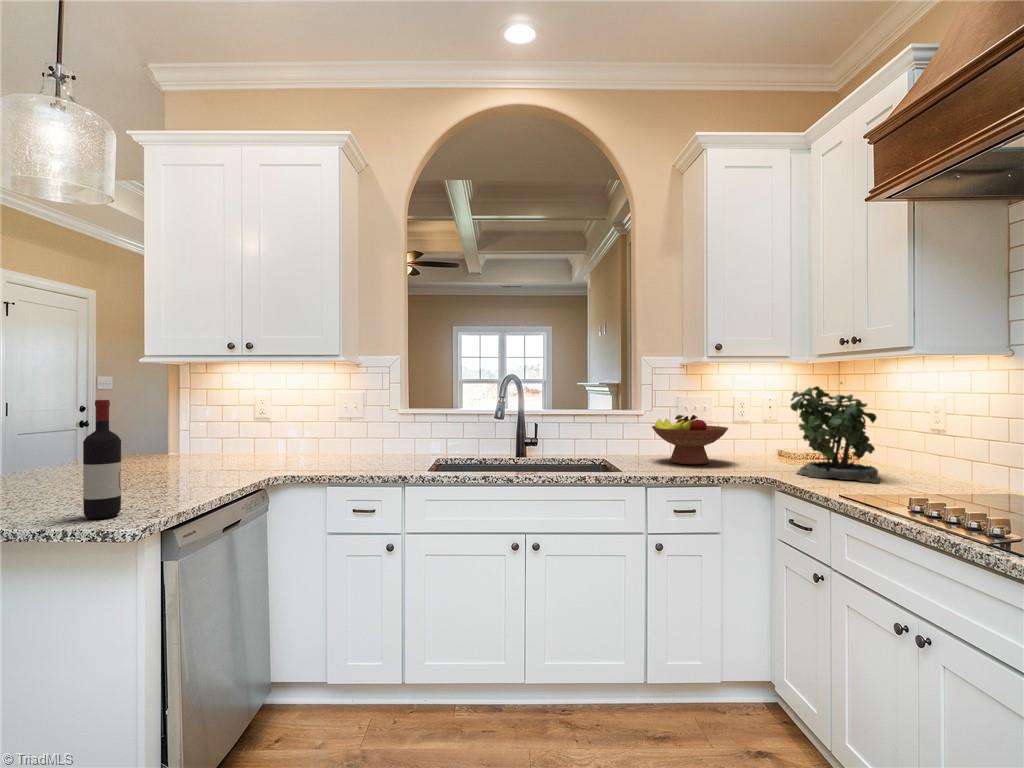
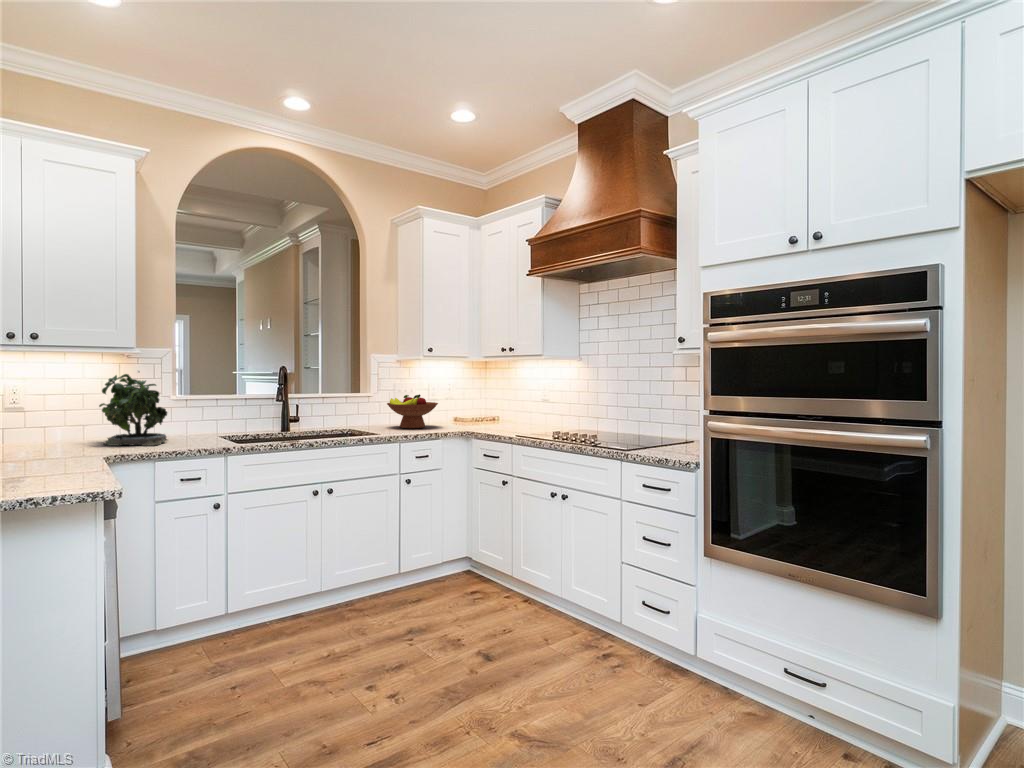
potted plant: present [791,382,880,483] -> present [99,371,167,446]
wine bottle: present [83,400,121,519] -> none [42,388,75,488]

